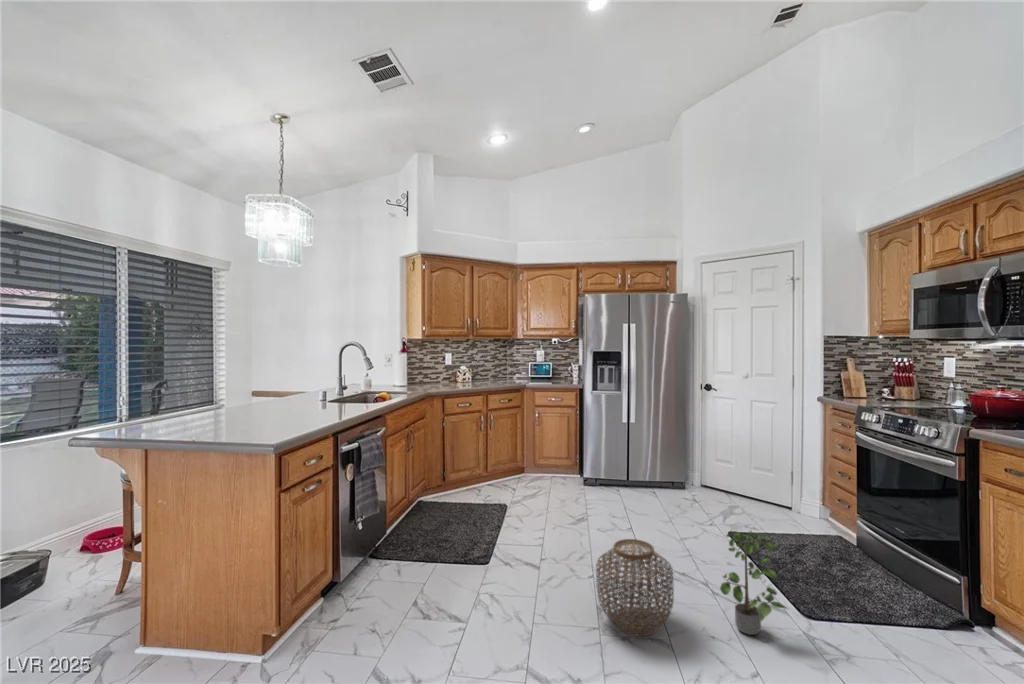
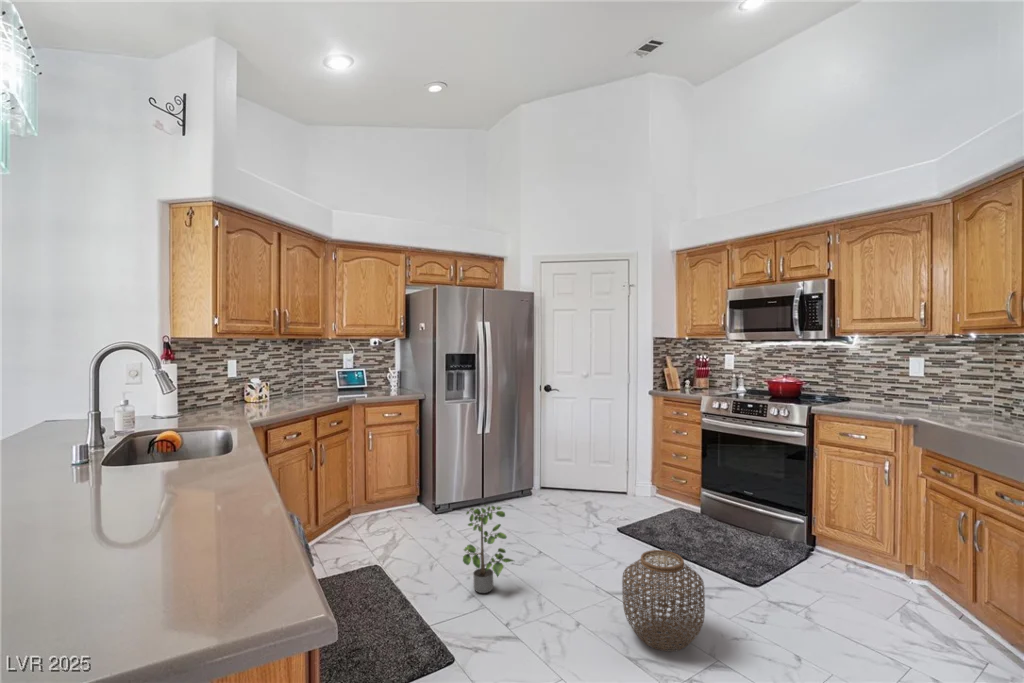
potted plant: present [720,531,786,635] -> present [463,505,513,593]

